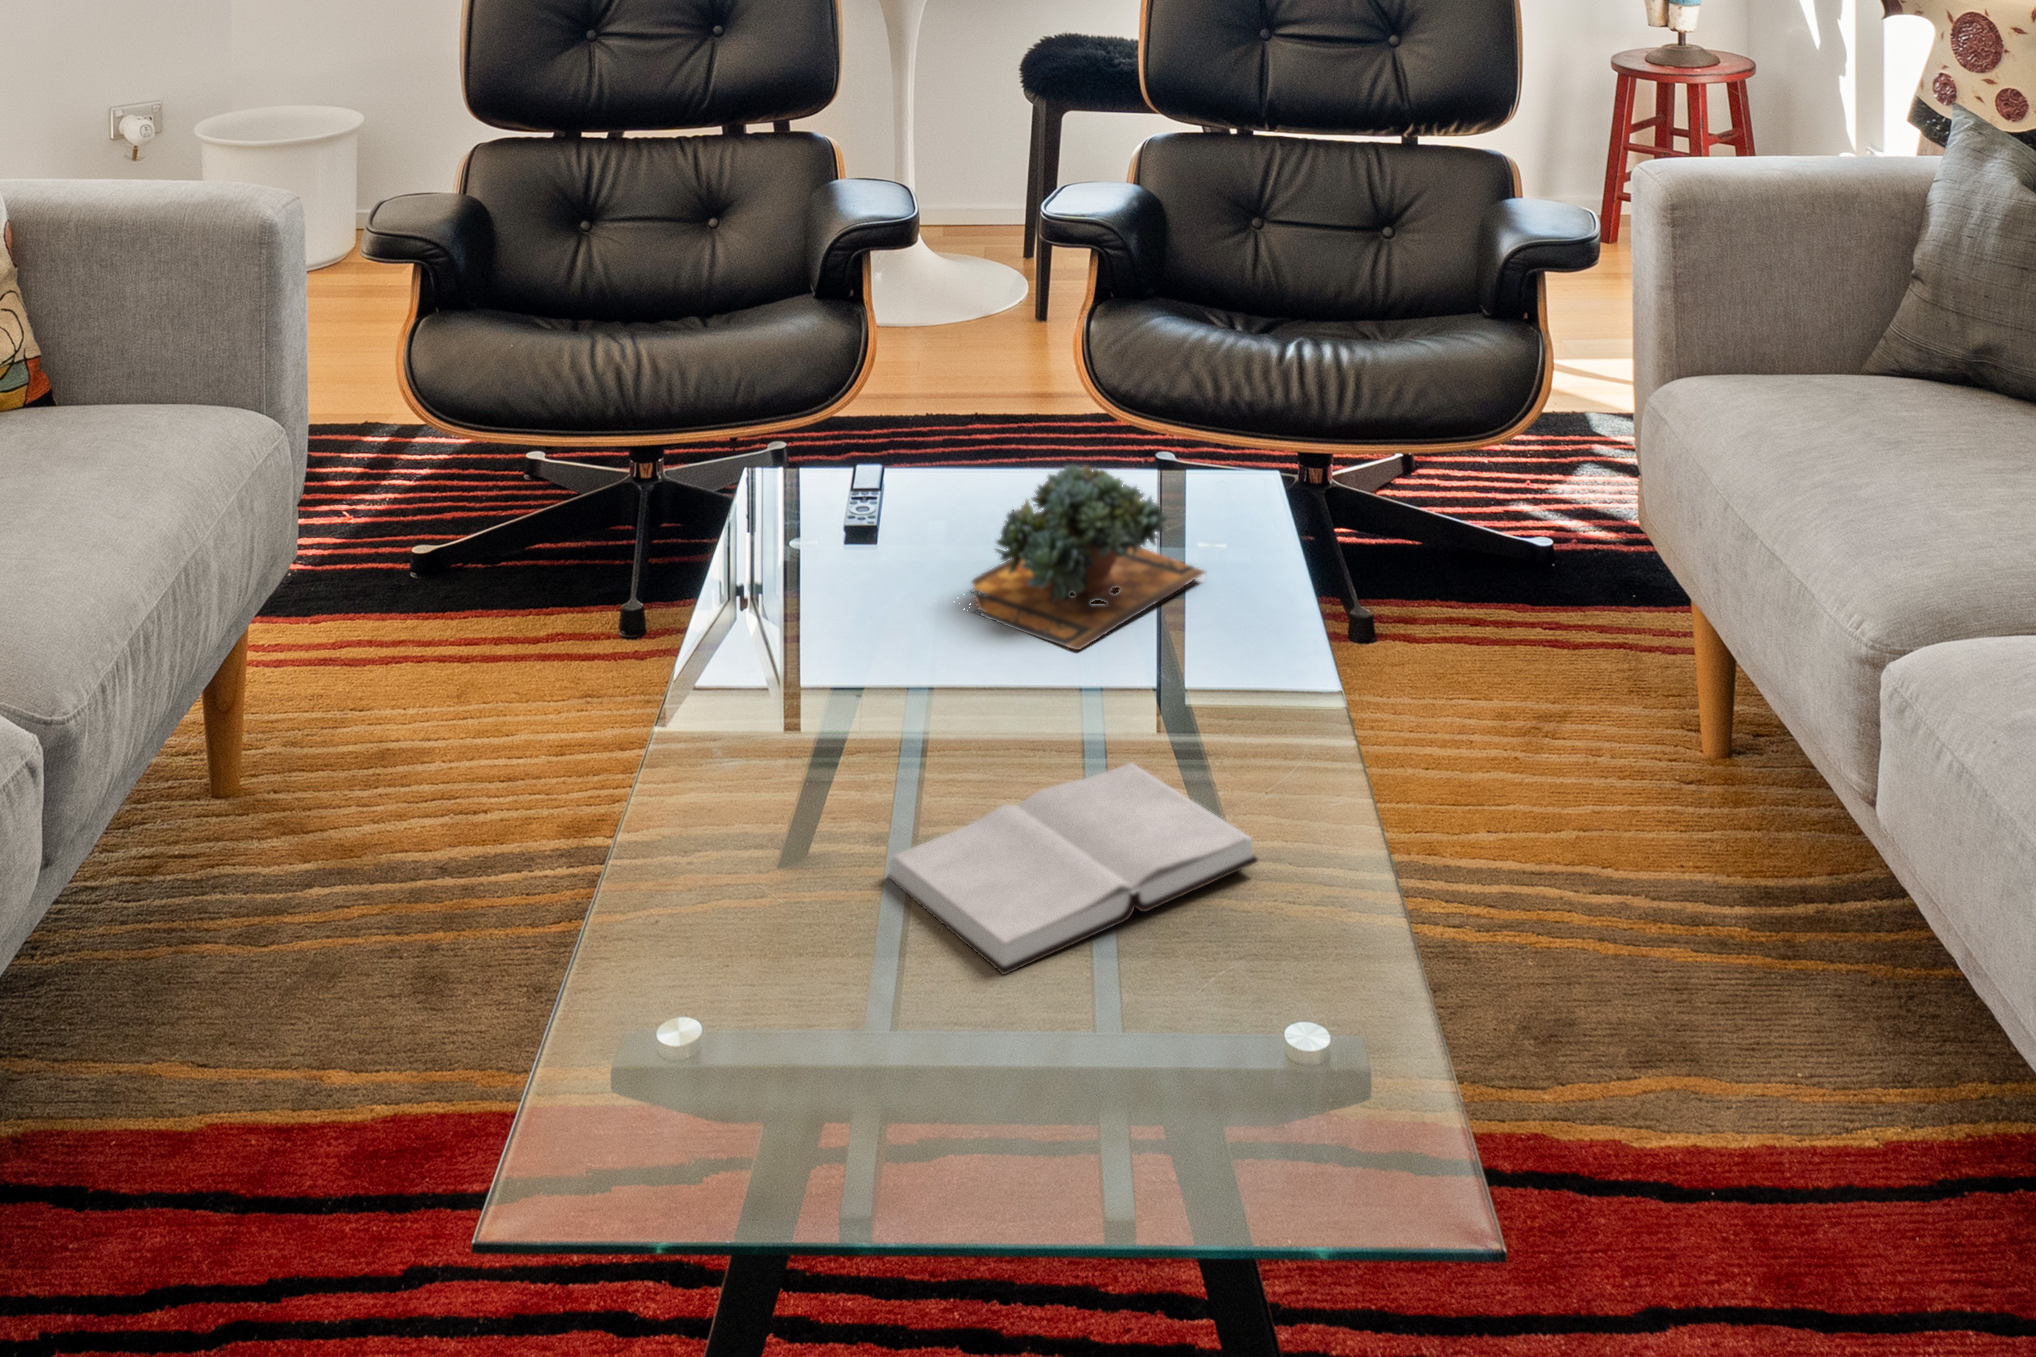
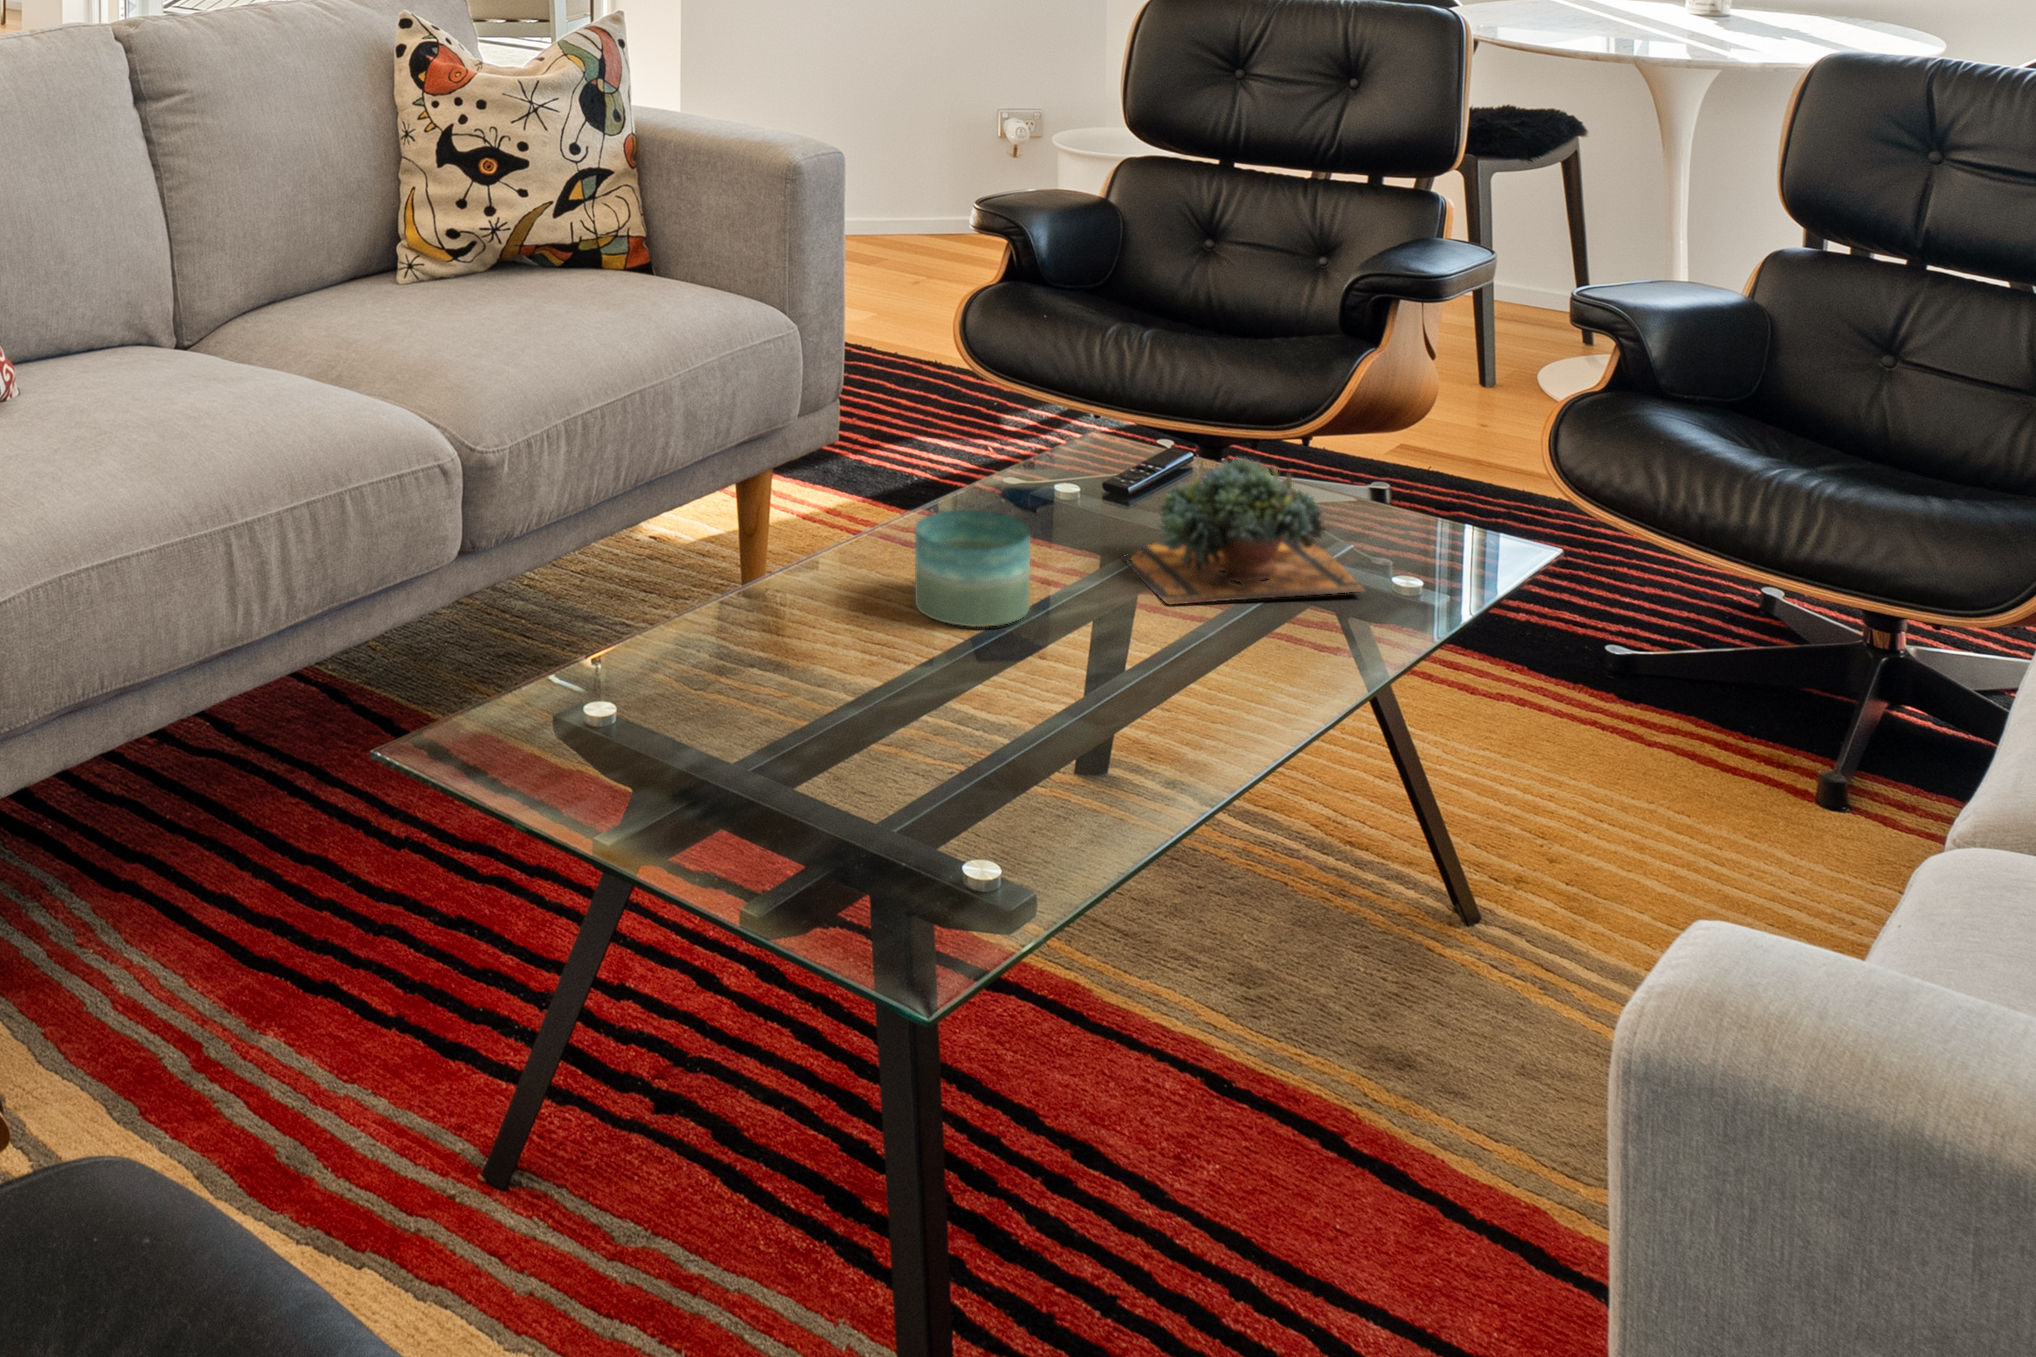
candle: none [858,604,991,757] -> present [915,510,1030,627]
hardback book: present [888,763,1257,974] -> none [807,653,1085,755]

